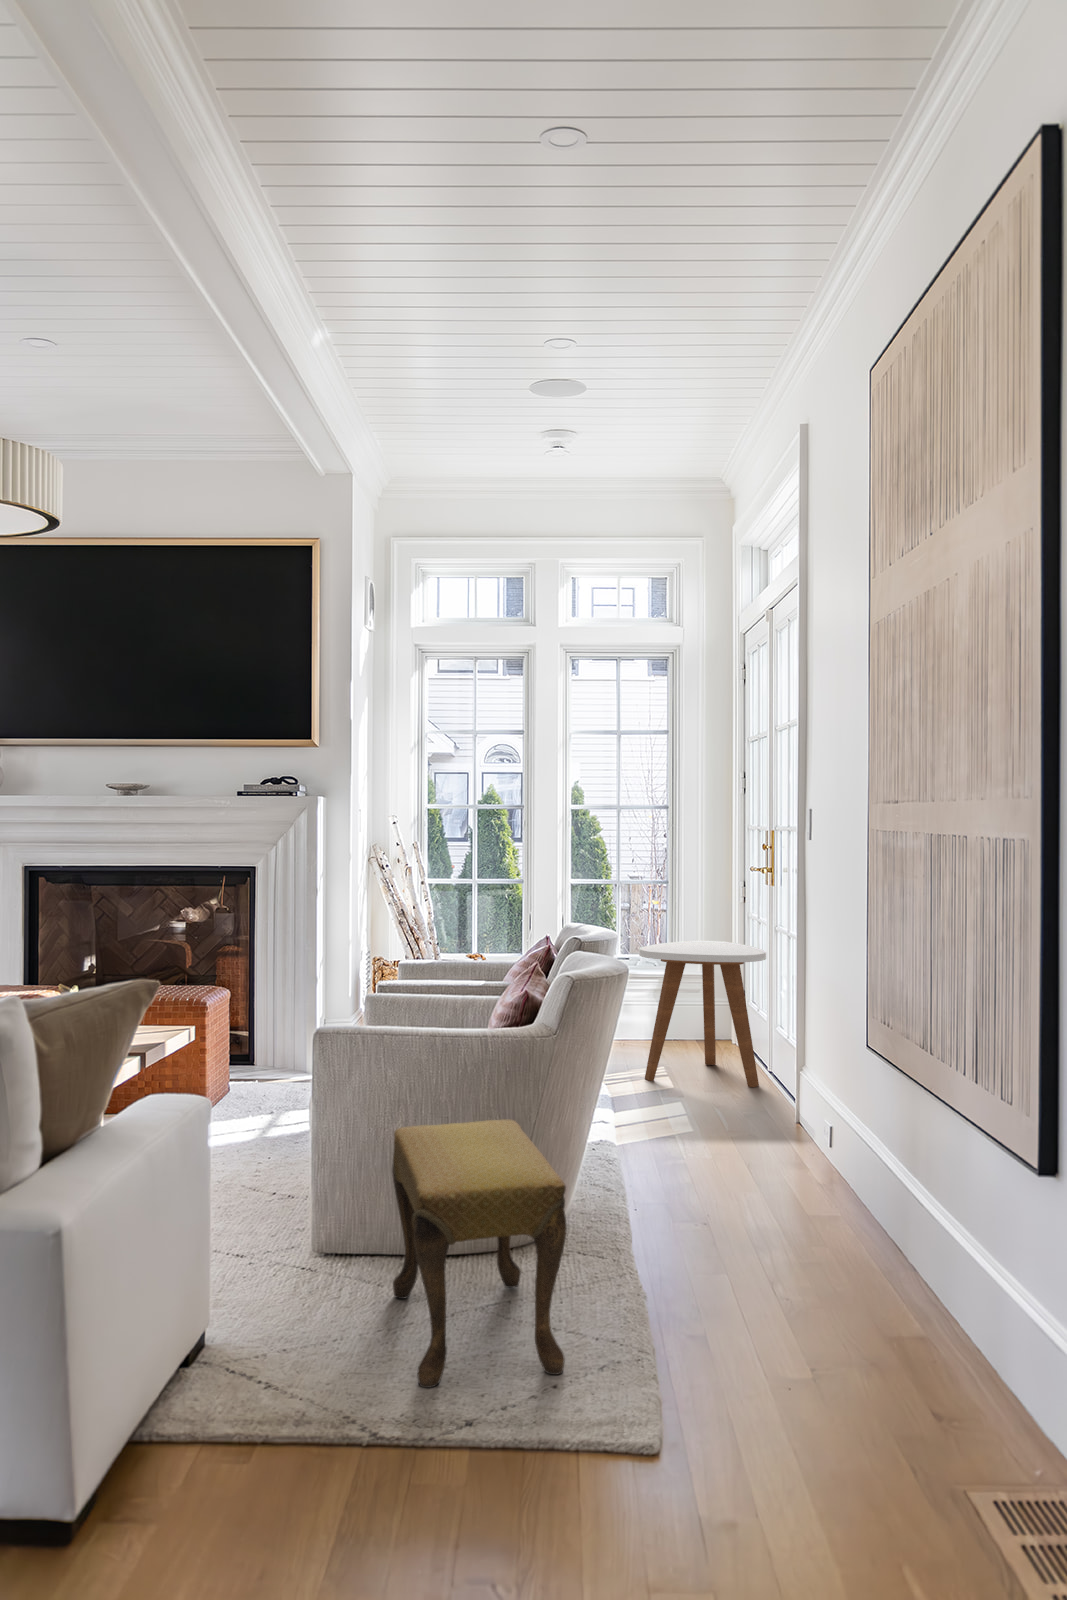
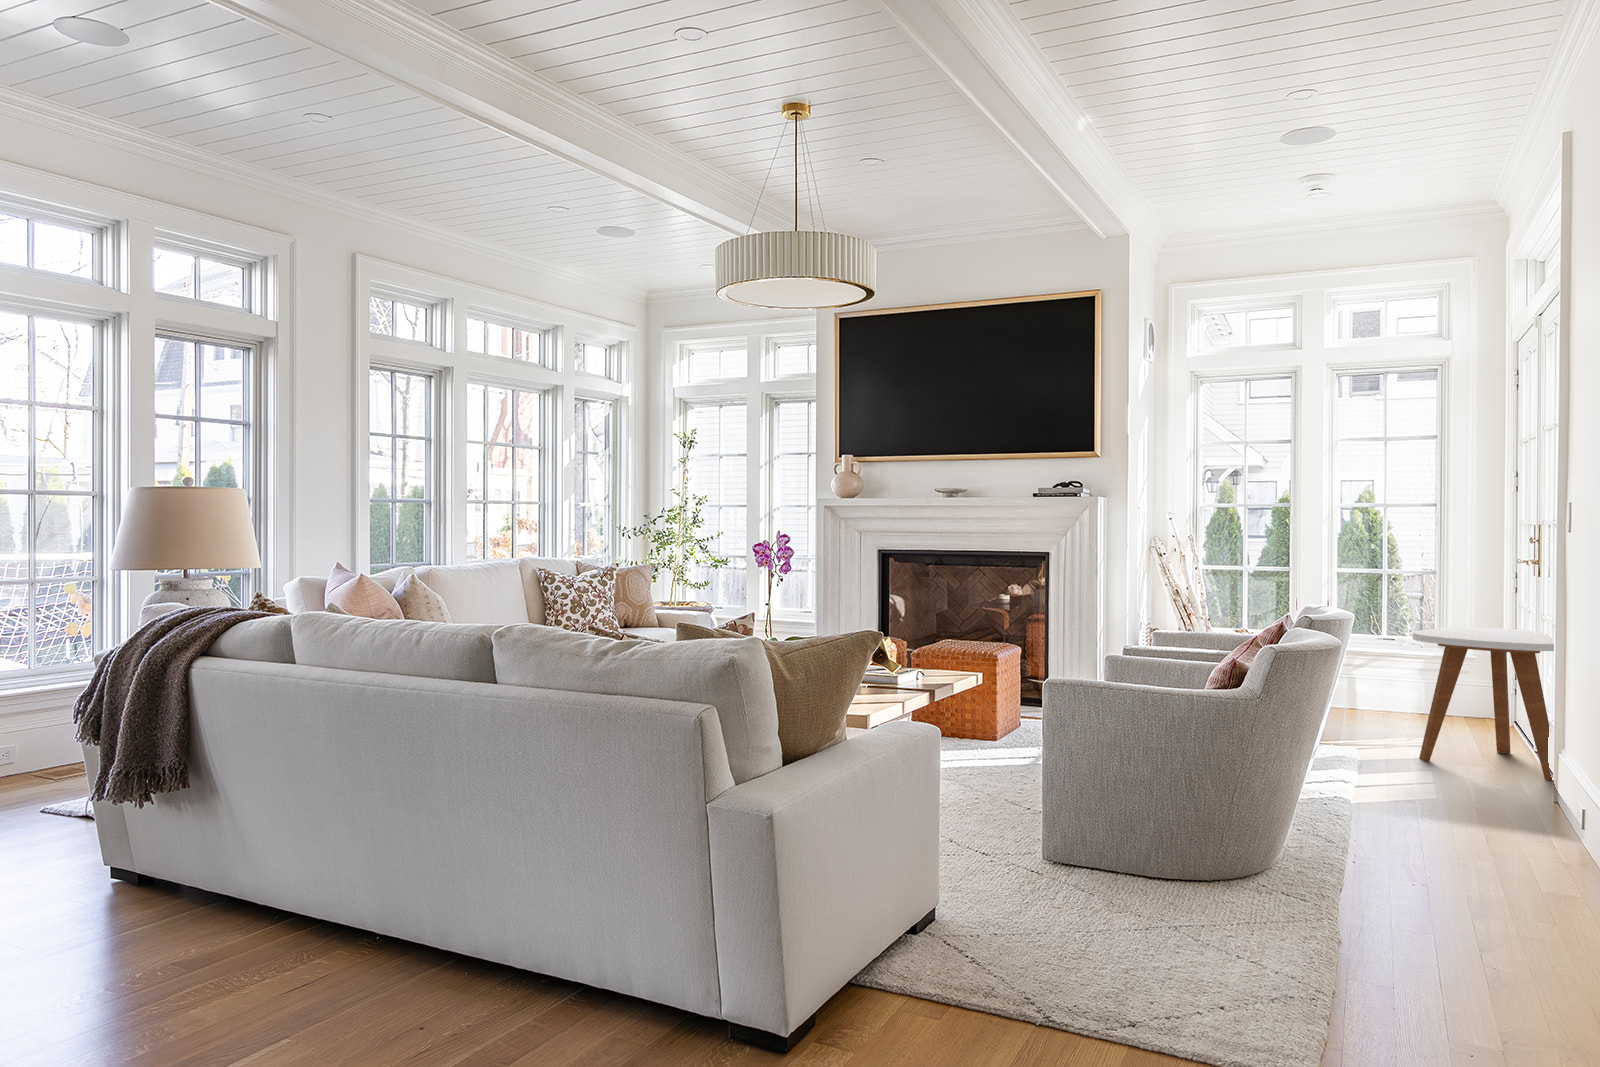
footstool: present [392,1120,567,1388] -> none [1093,767,1242,1011]

